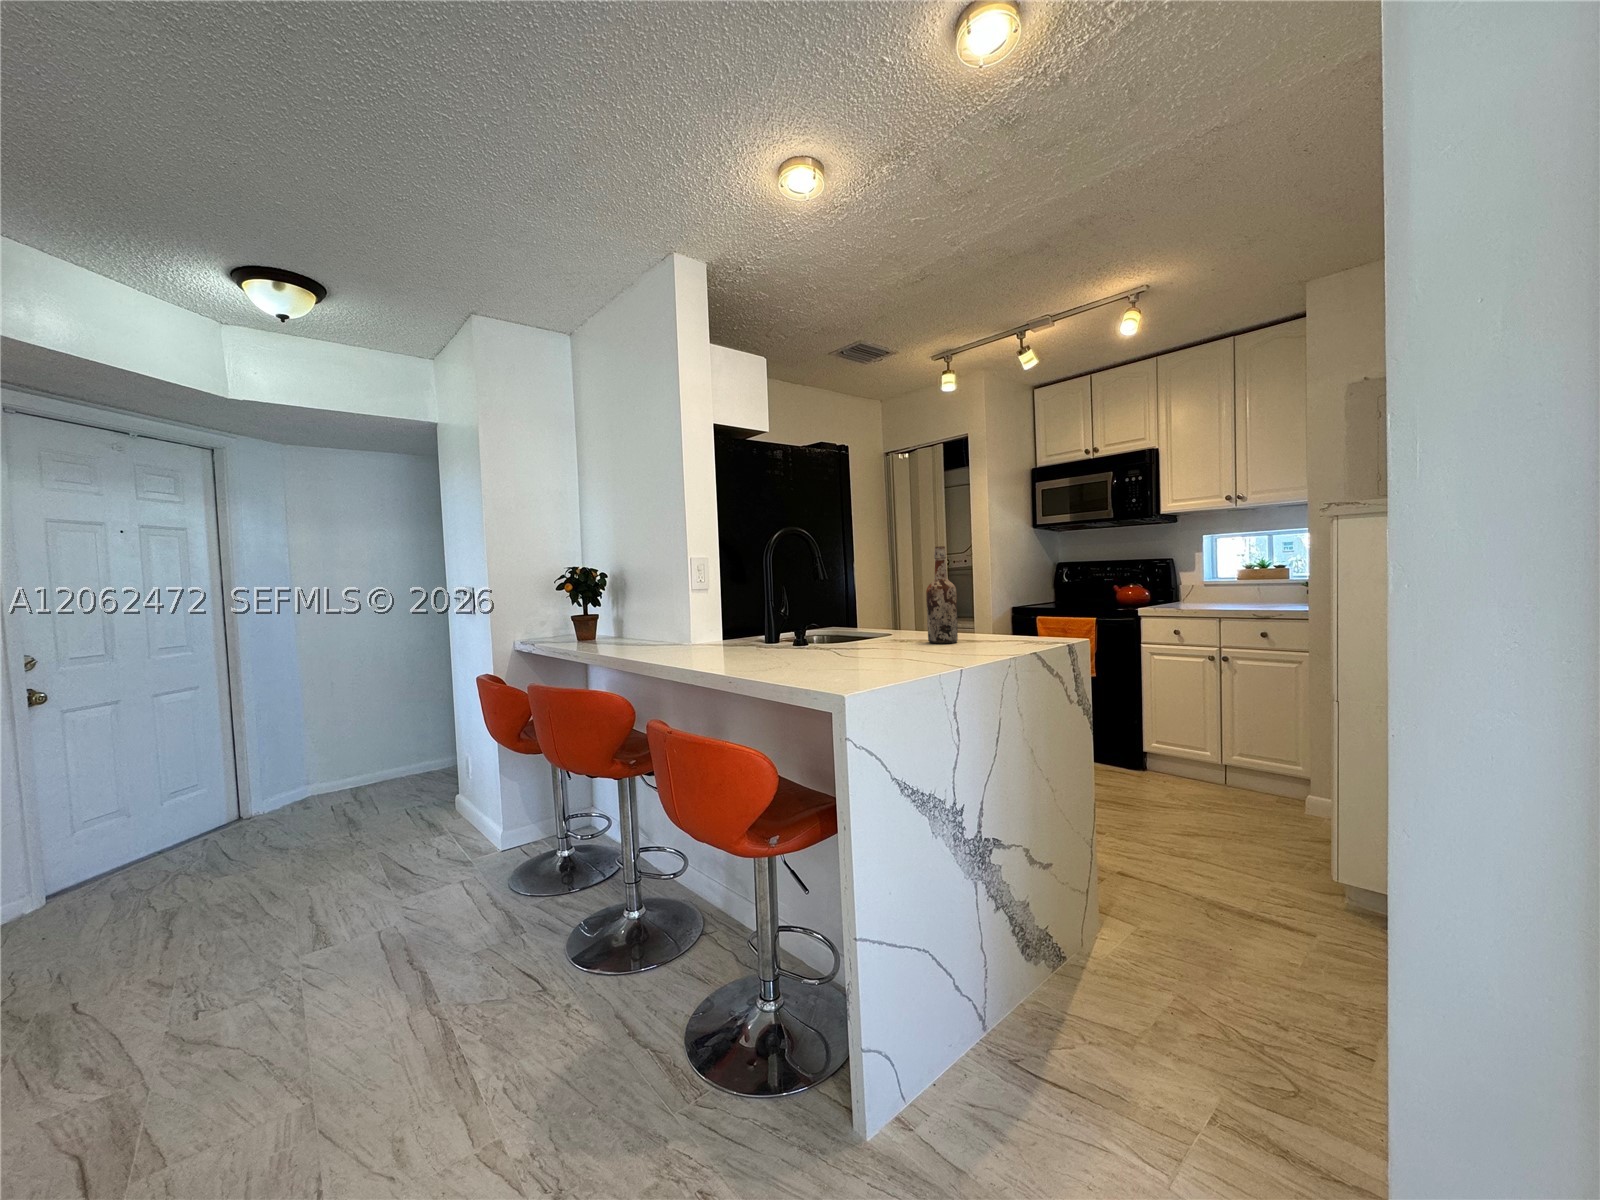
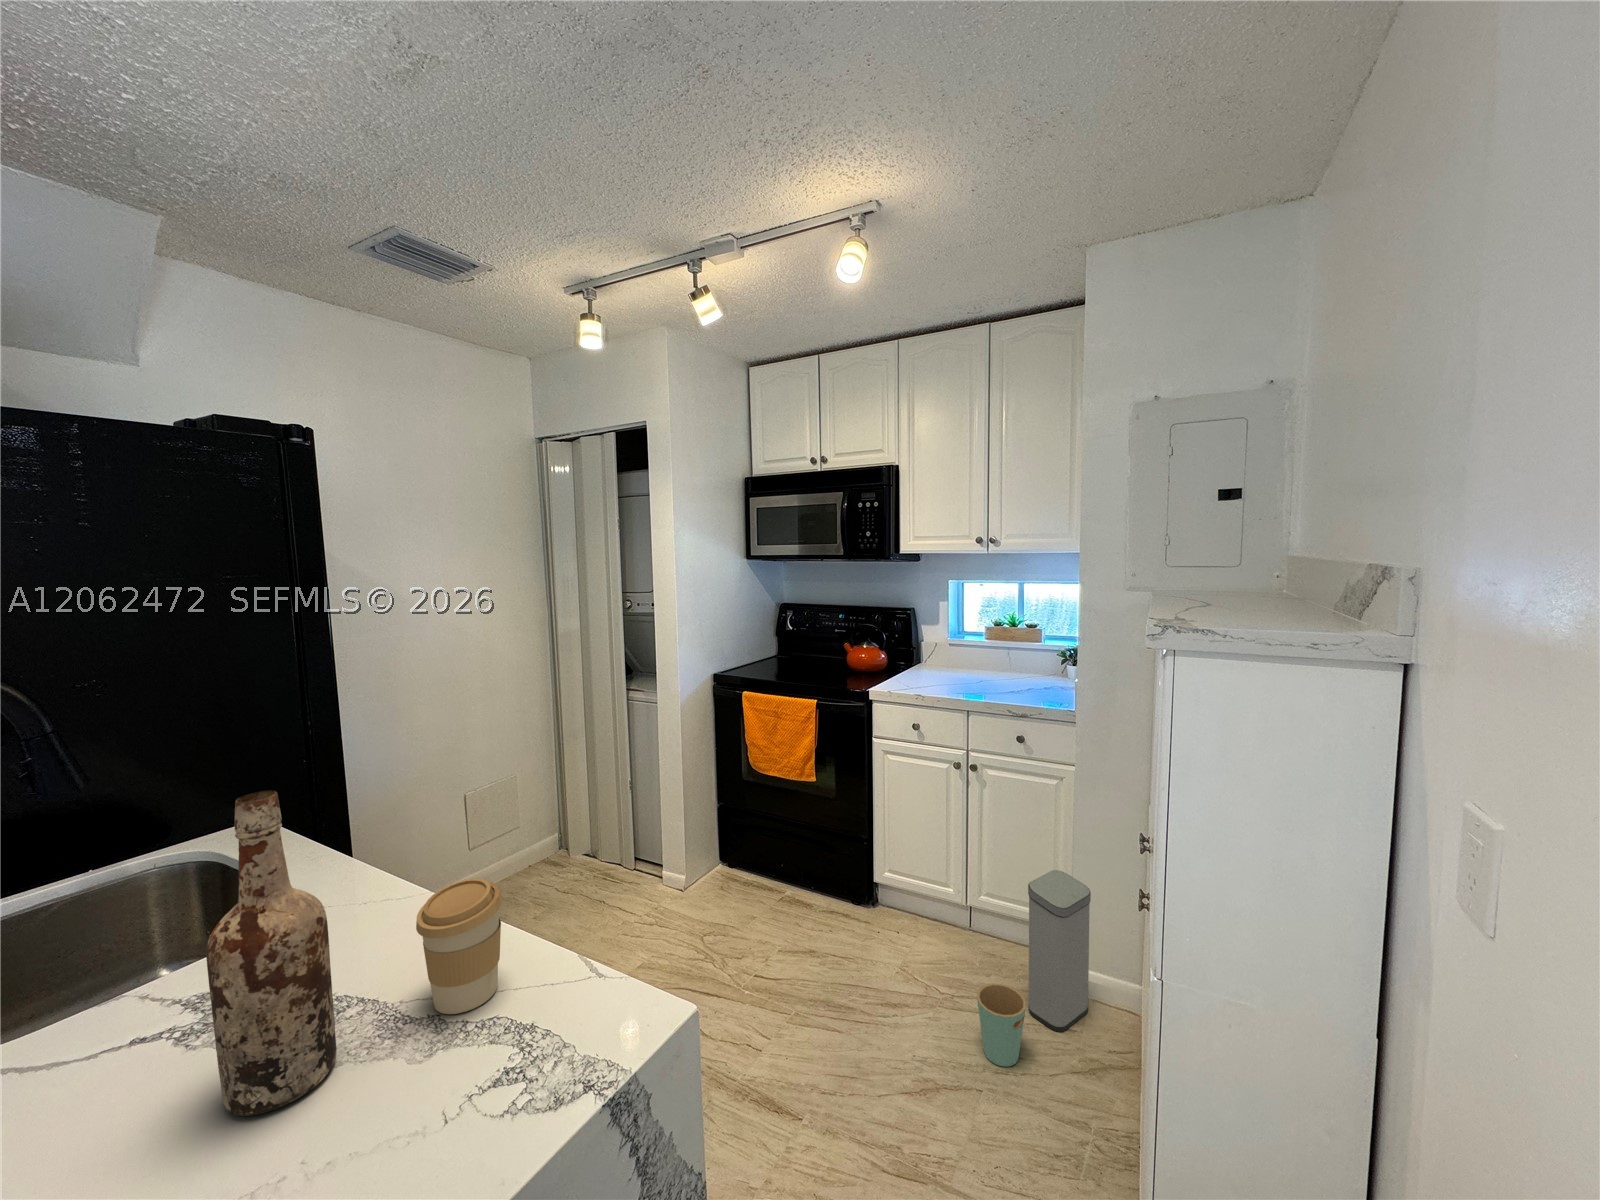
coffee cup: none [971,598,1000,639] -> present [416,878,502,1014]
trash can: none [1225,725,1322,838] -> present [977,870,1091,1067]

